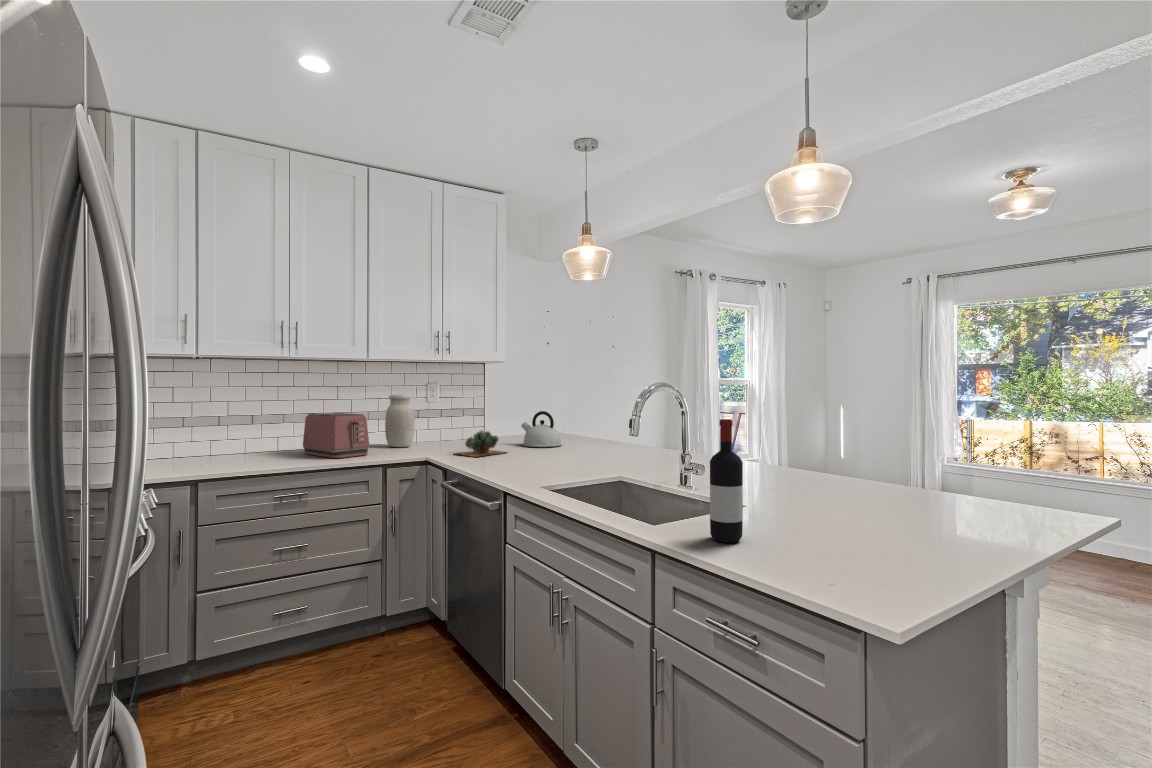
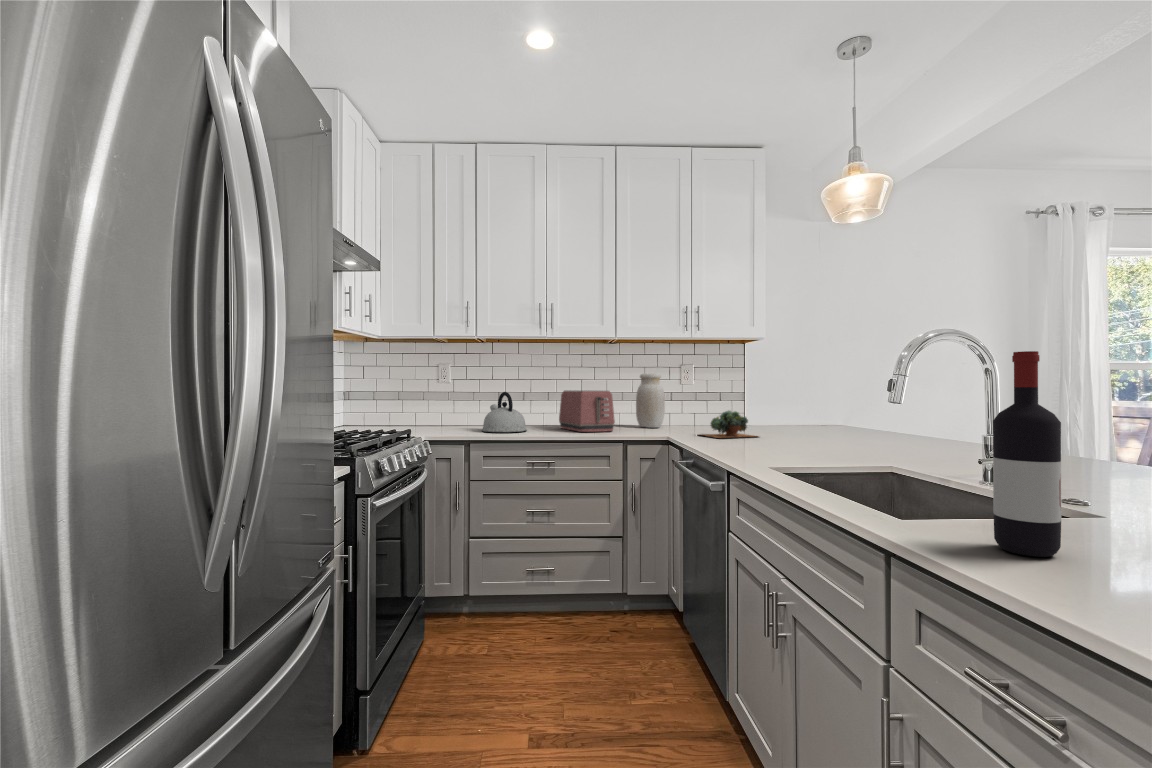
kettle: present [521,411,562,447] -> present [482,392,527,432]

